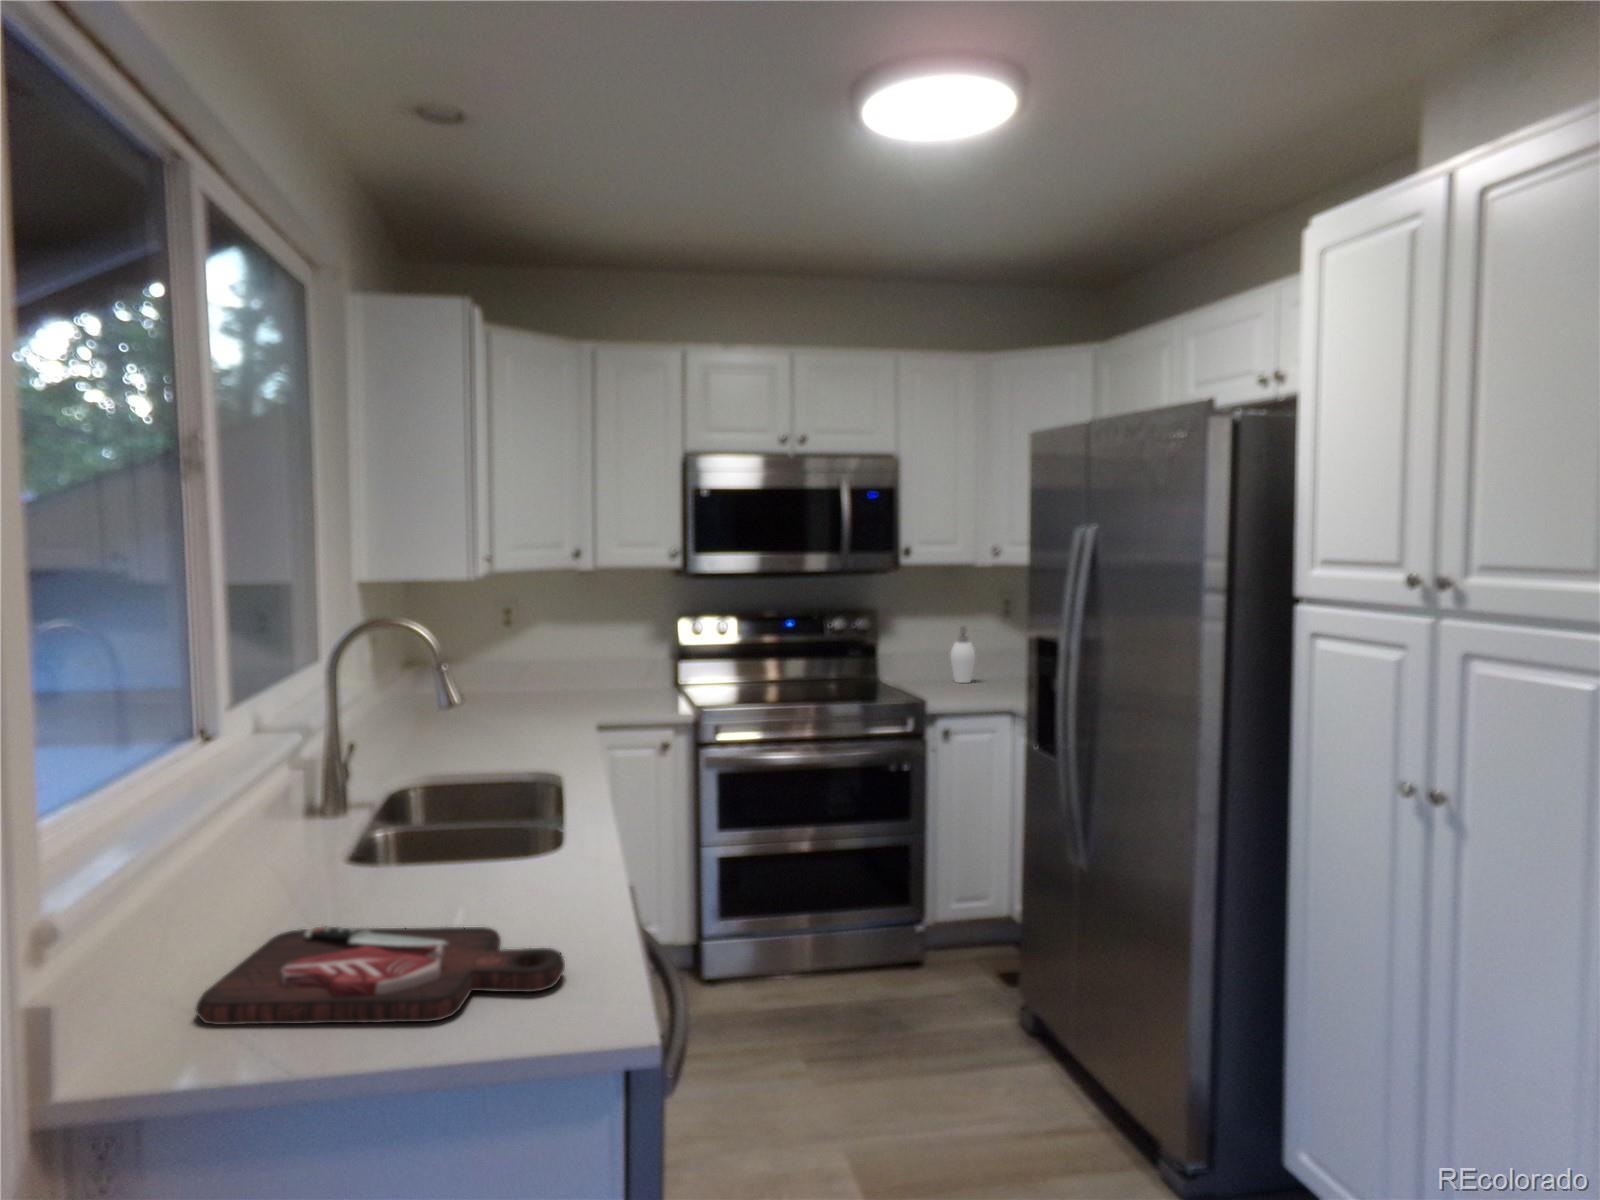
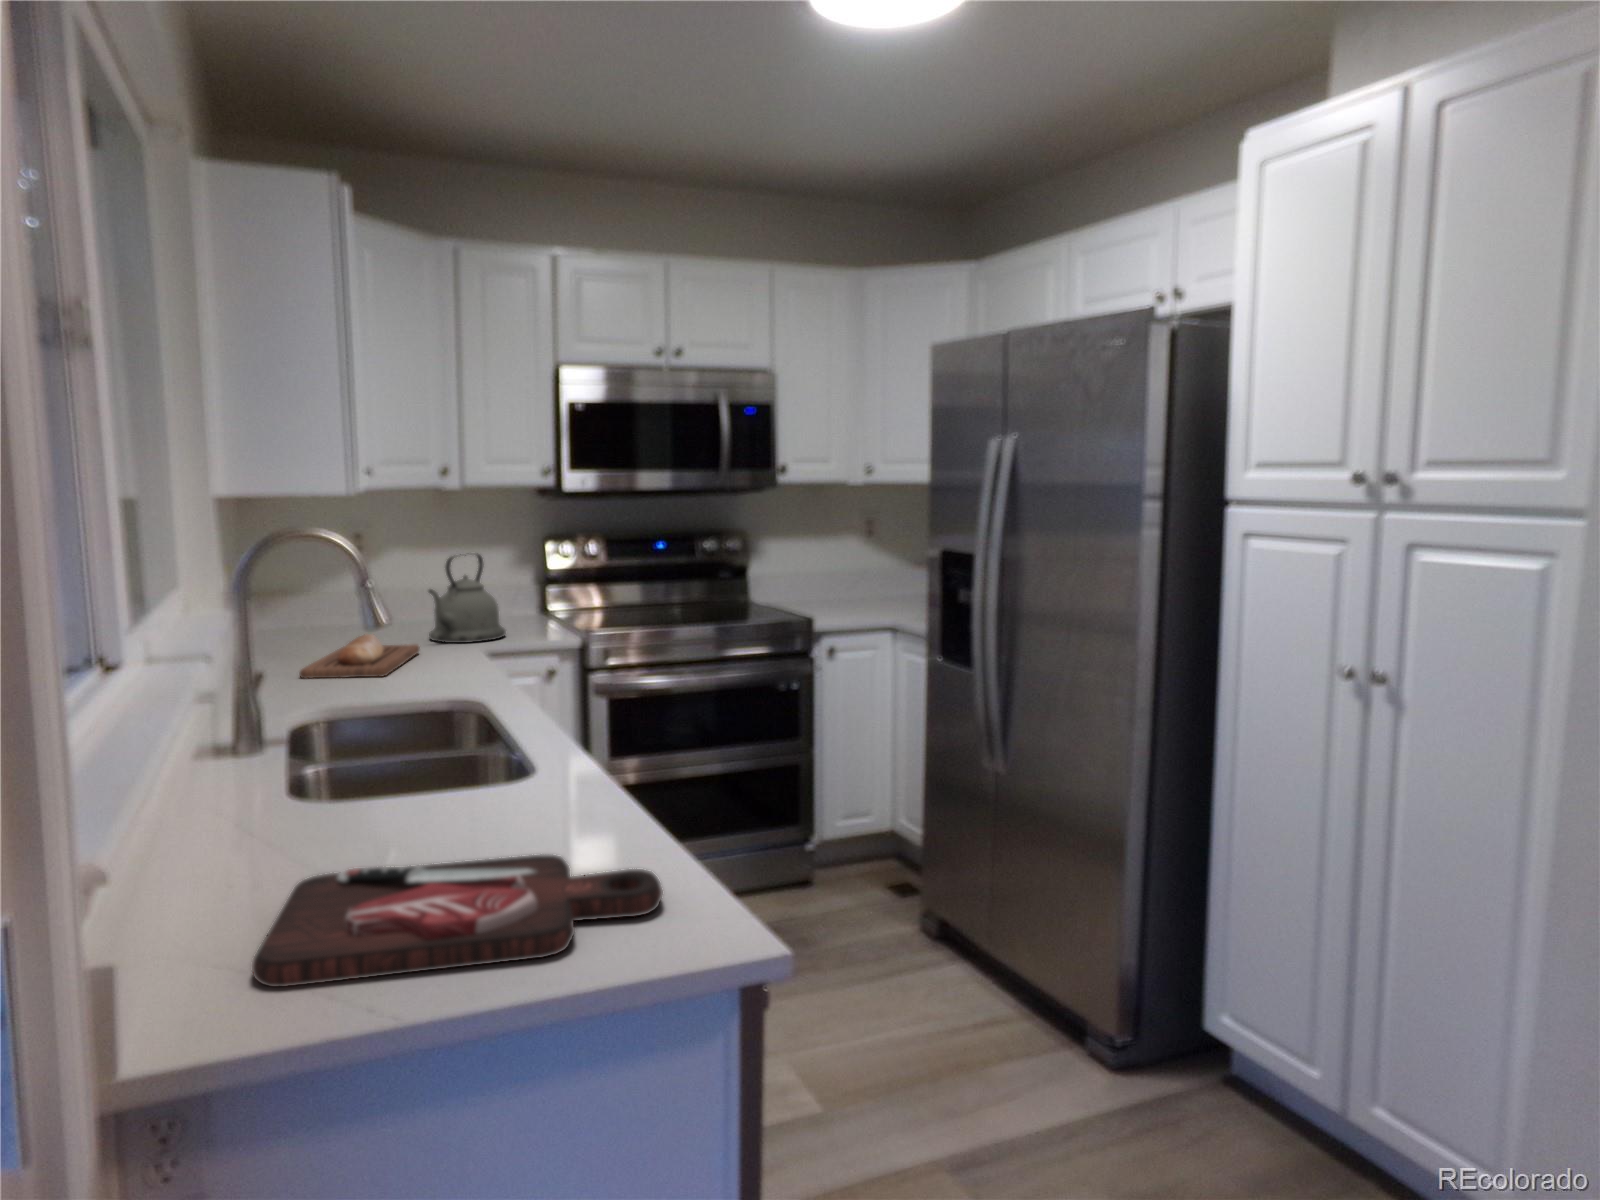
soap dispenser: present [950,626,975,683] -> none [819,545,851,602]
kettle: none [553,631,627,714] -> present [429,553,506,643]
bread loaf: none [424,705,540,745] -> present [299,634,419,679]

